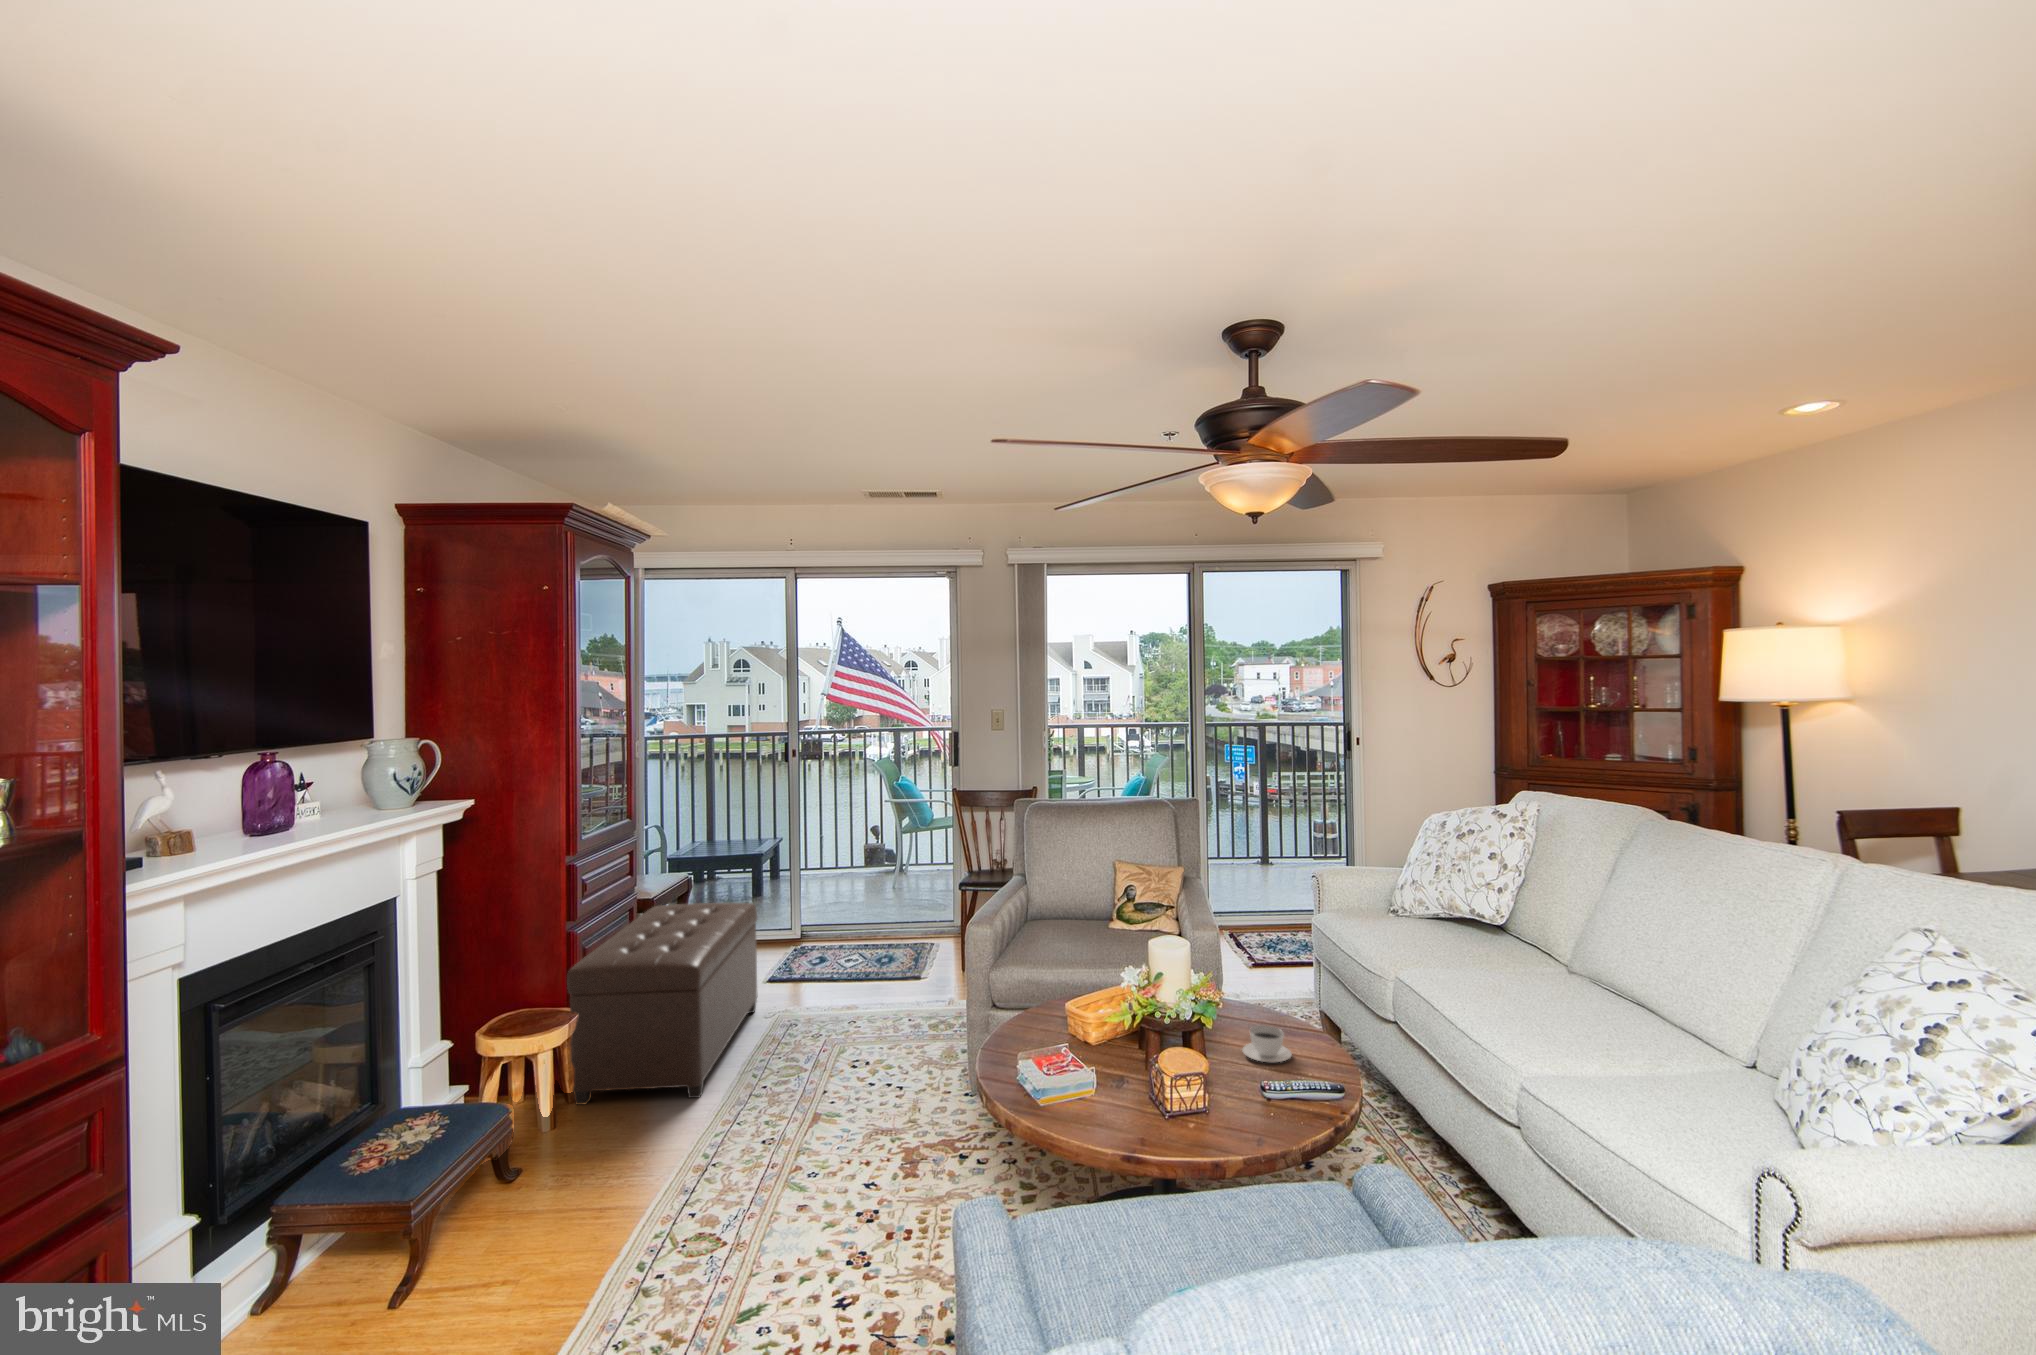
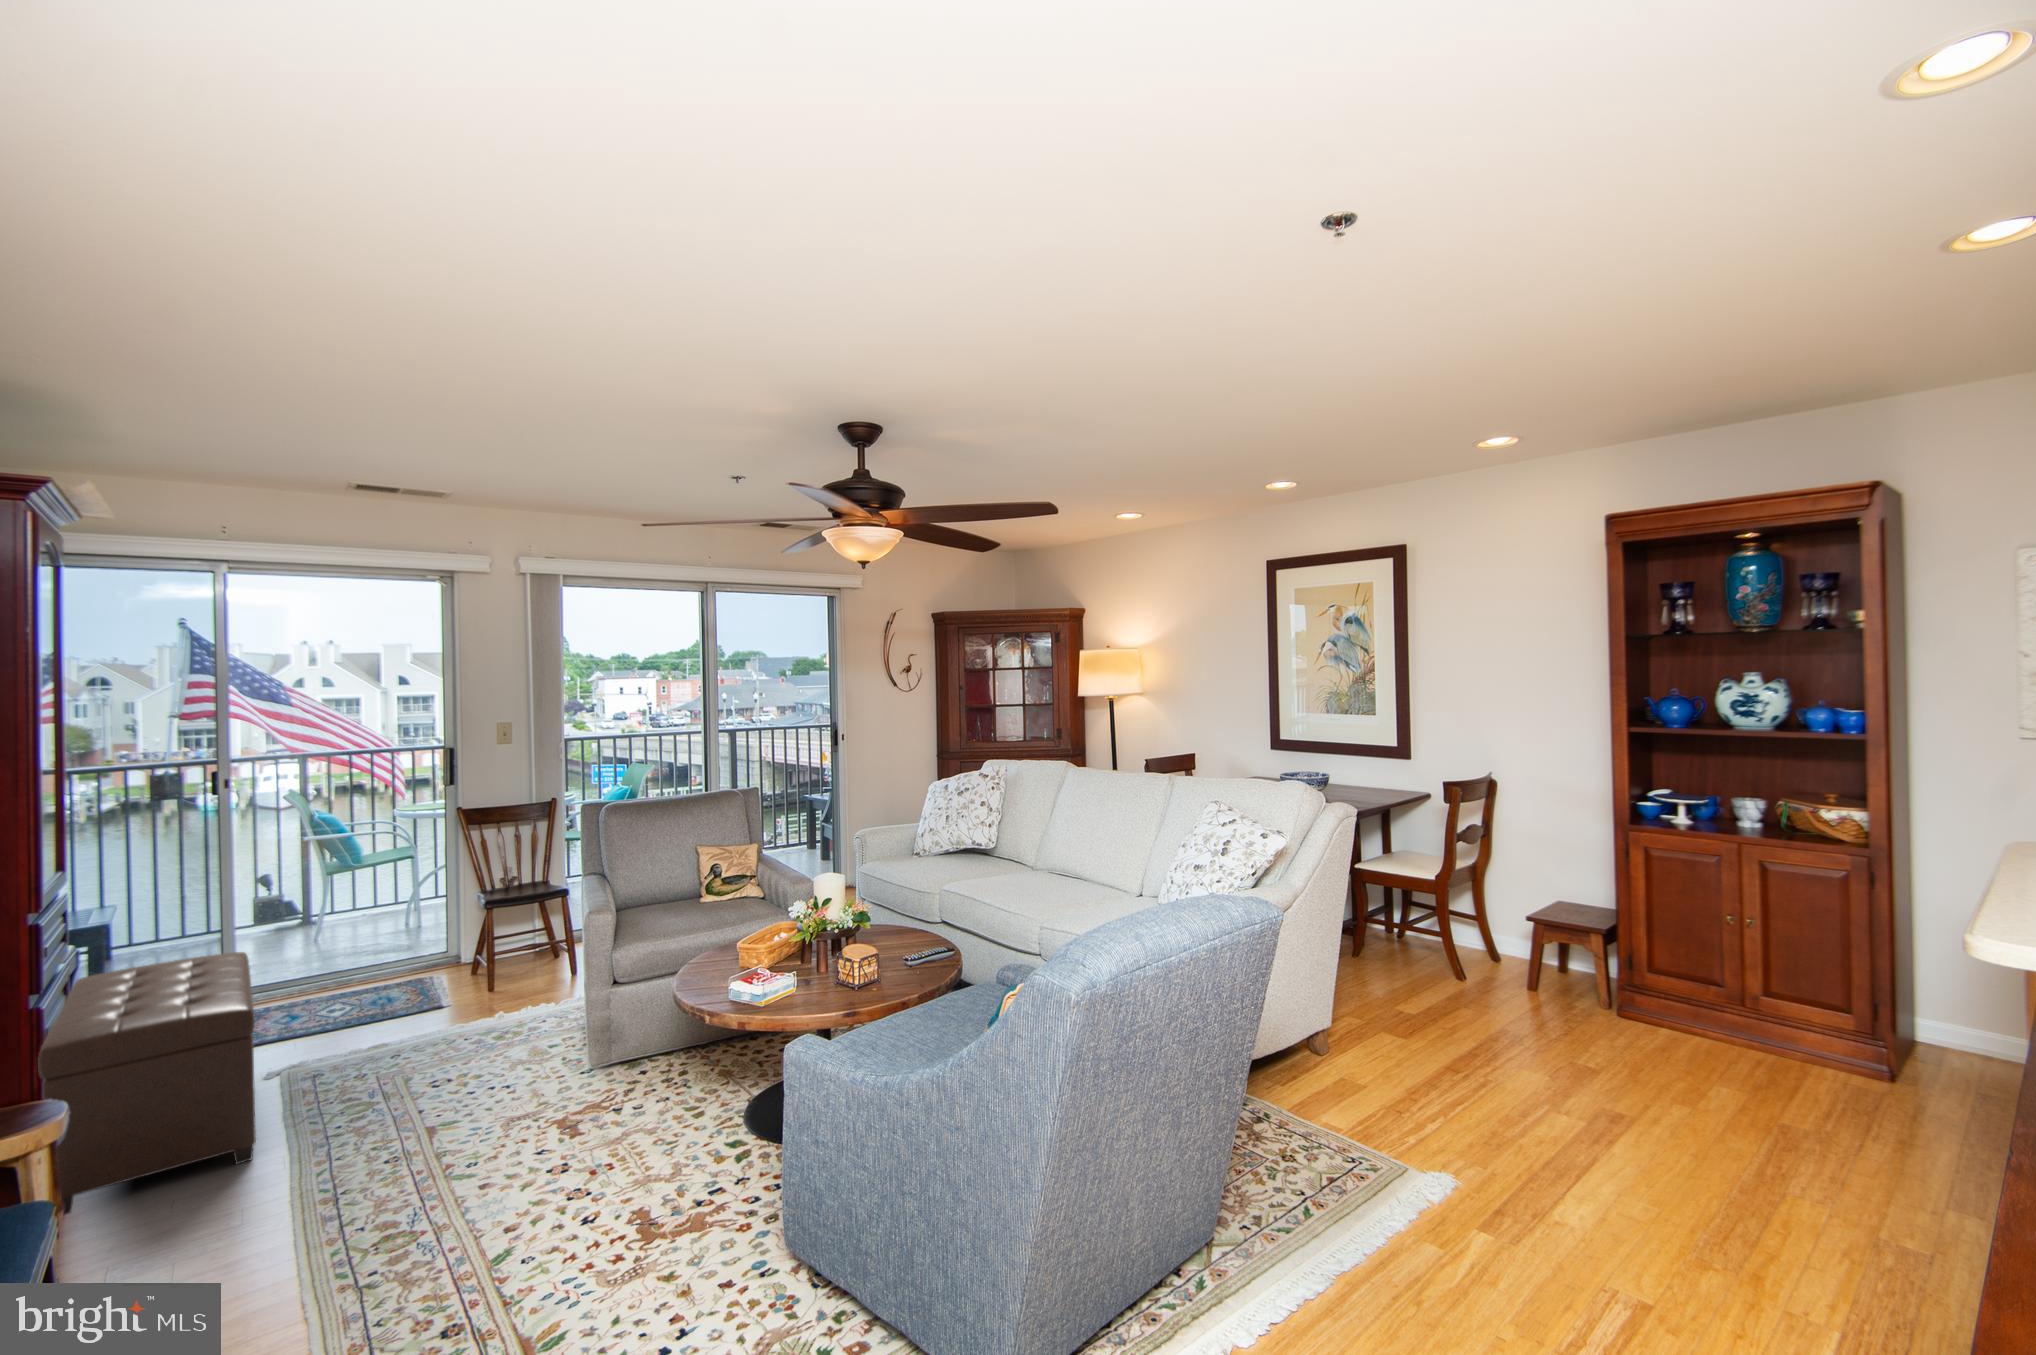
teacup: present [1243,1026,1292,1062] -> none [868,929,904,952]

